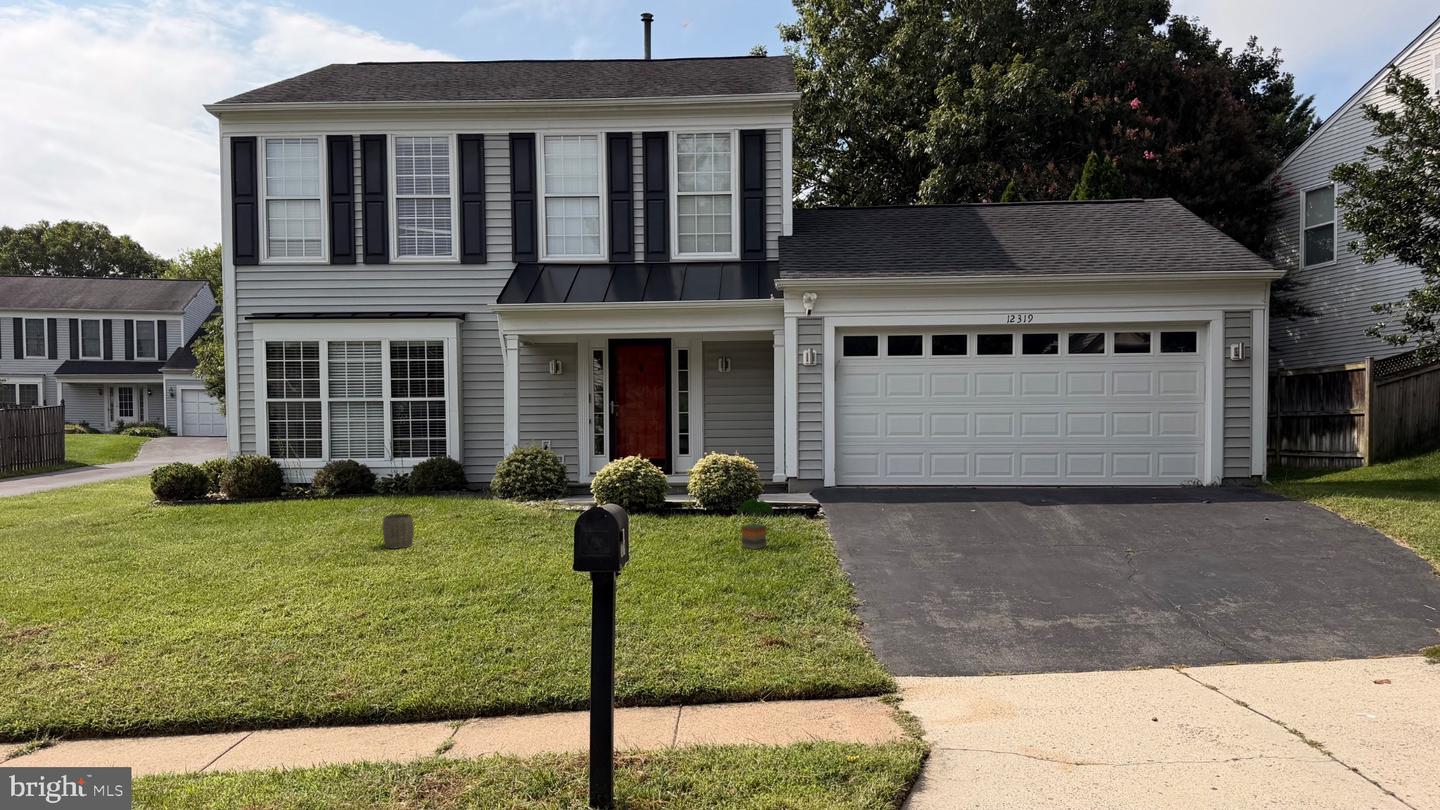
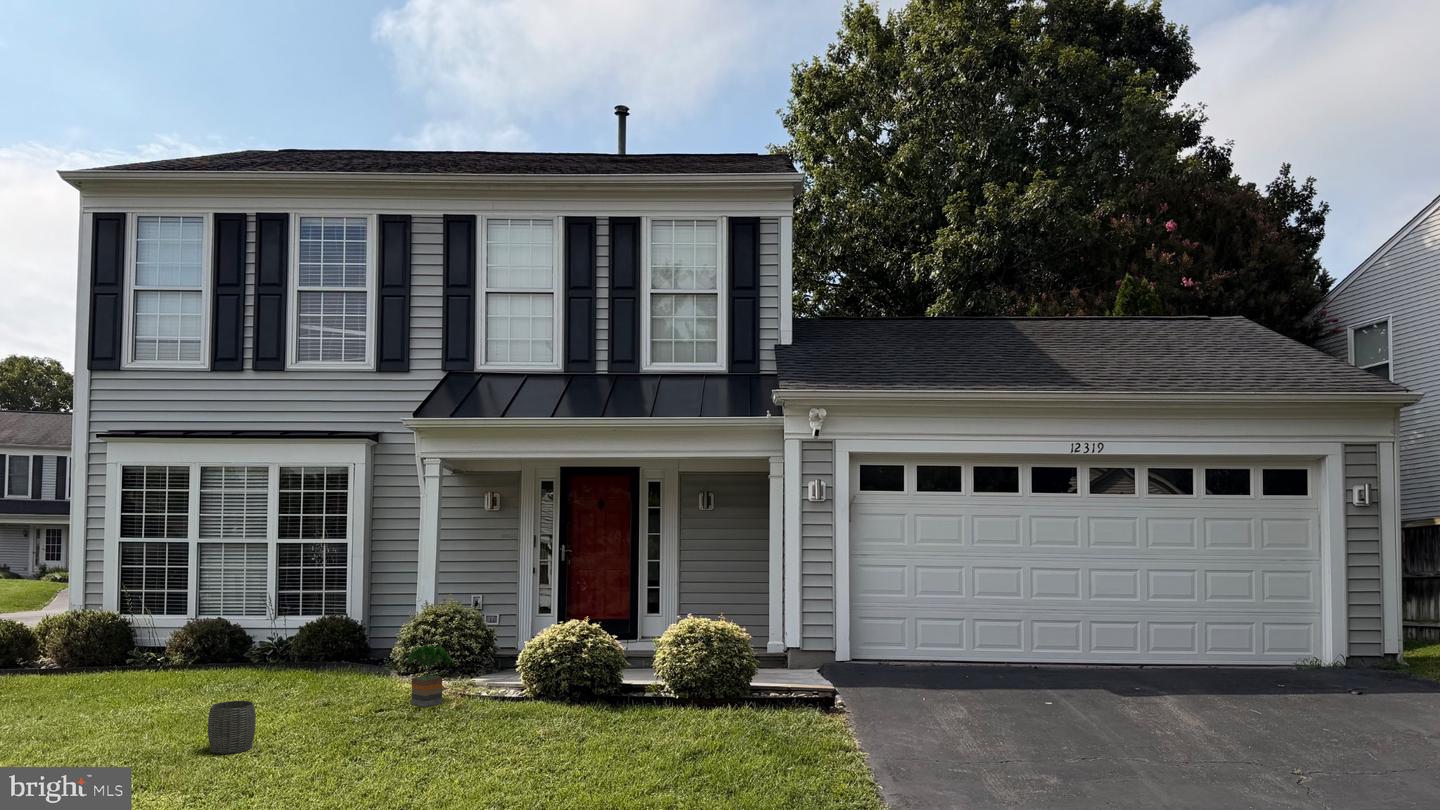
potted tree: present [738,499,773,549] -> present [408,646,452,707]

